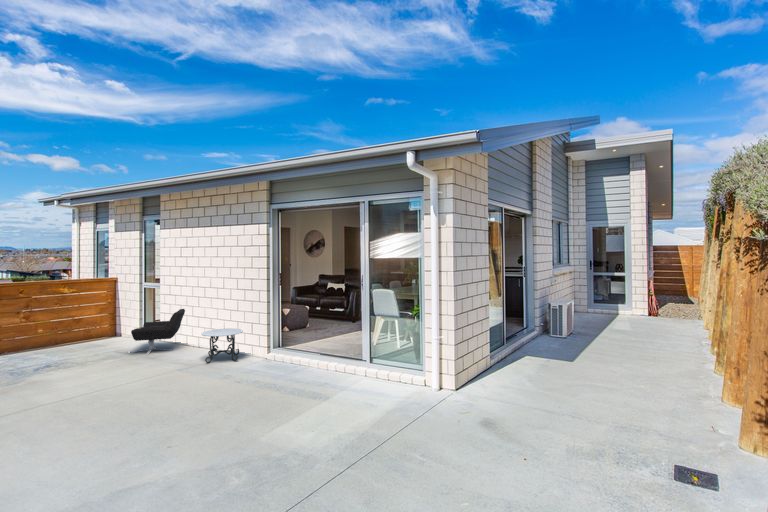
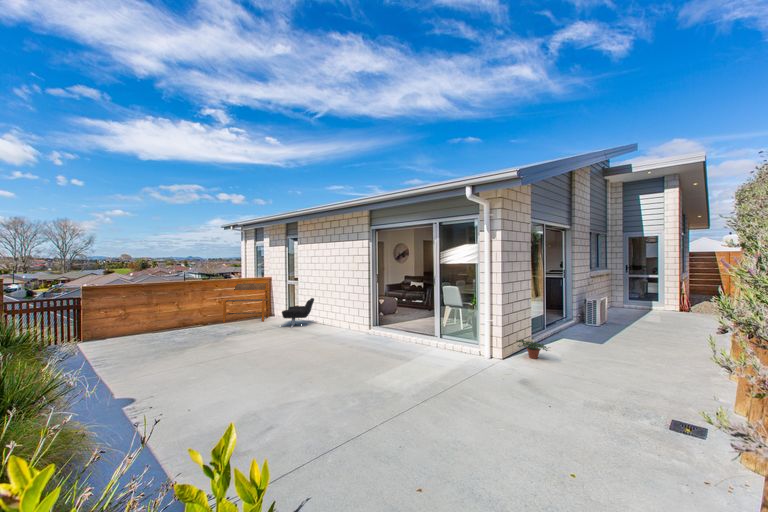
bench: none [32,287,114,350] -> present [223,283,270,322]
side table: present [201,329,243,363] -> none [326,312,353,335]
potted plant: none [470,359,514,386] -> present [517,340,548,359]

